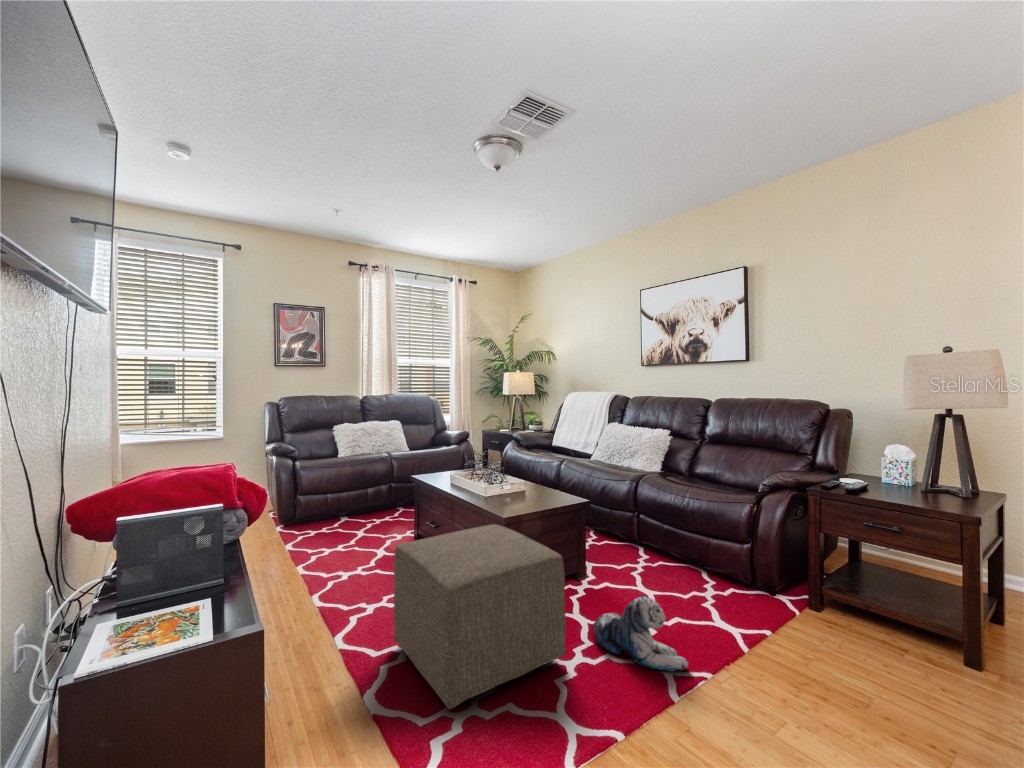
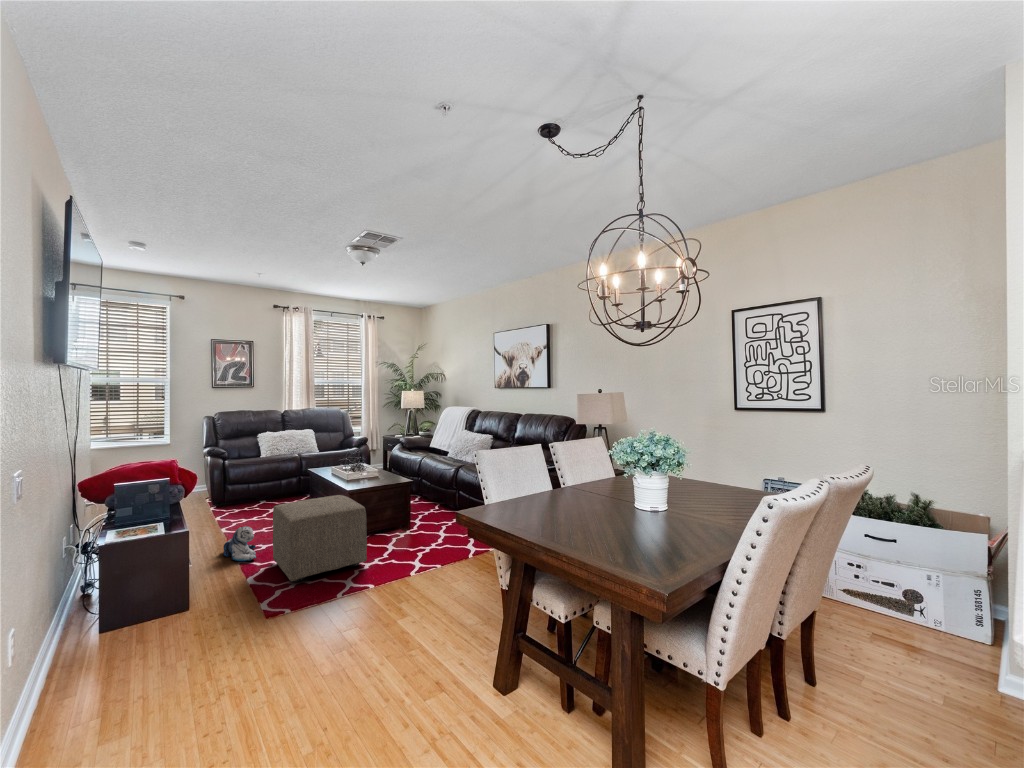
plush toy: present [593,596,688,671] -> present [223,526,256,562]

